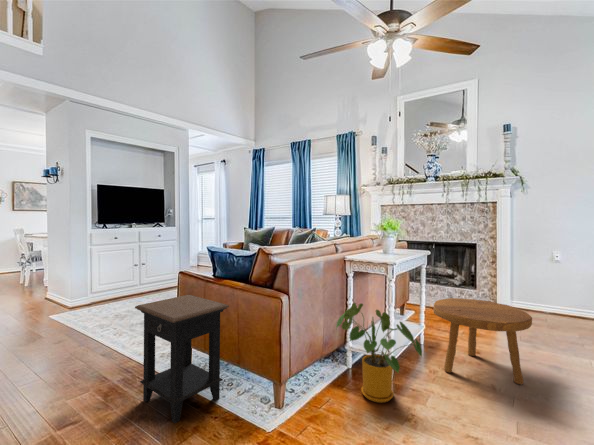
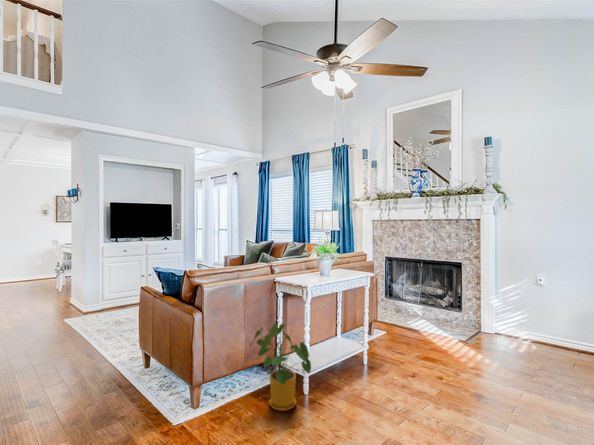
side table: present [135,295,229,423] -> none [93,311,162,412]
footstool: present [433,298,532,384] -> none [357,322,440,407]

